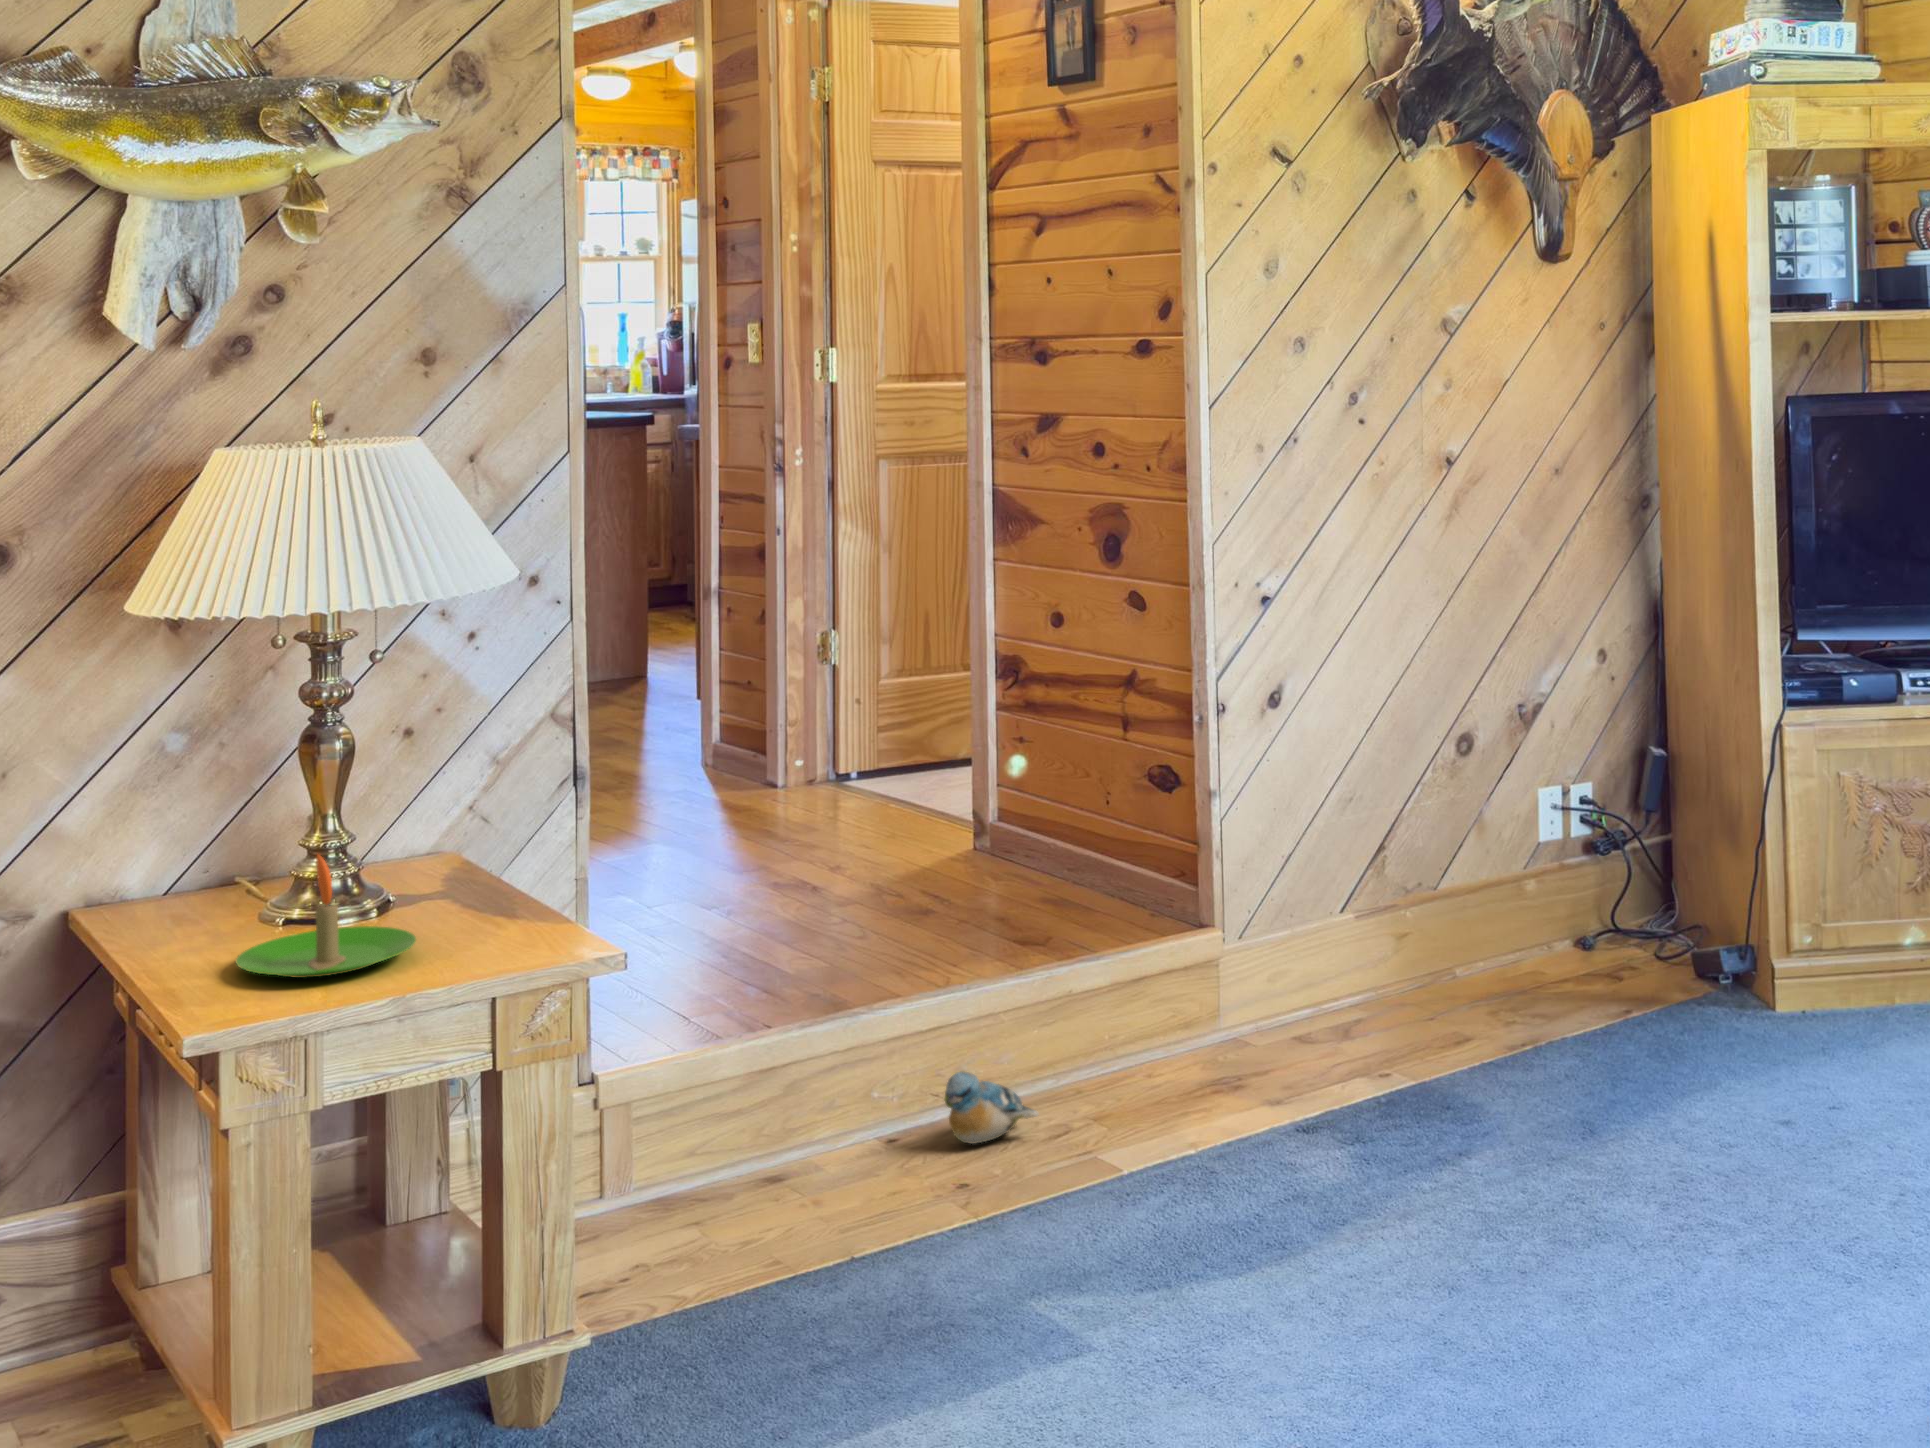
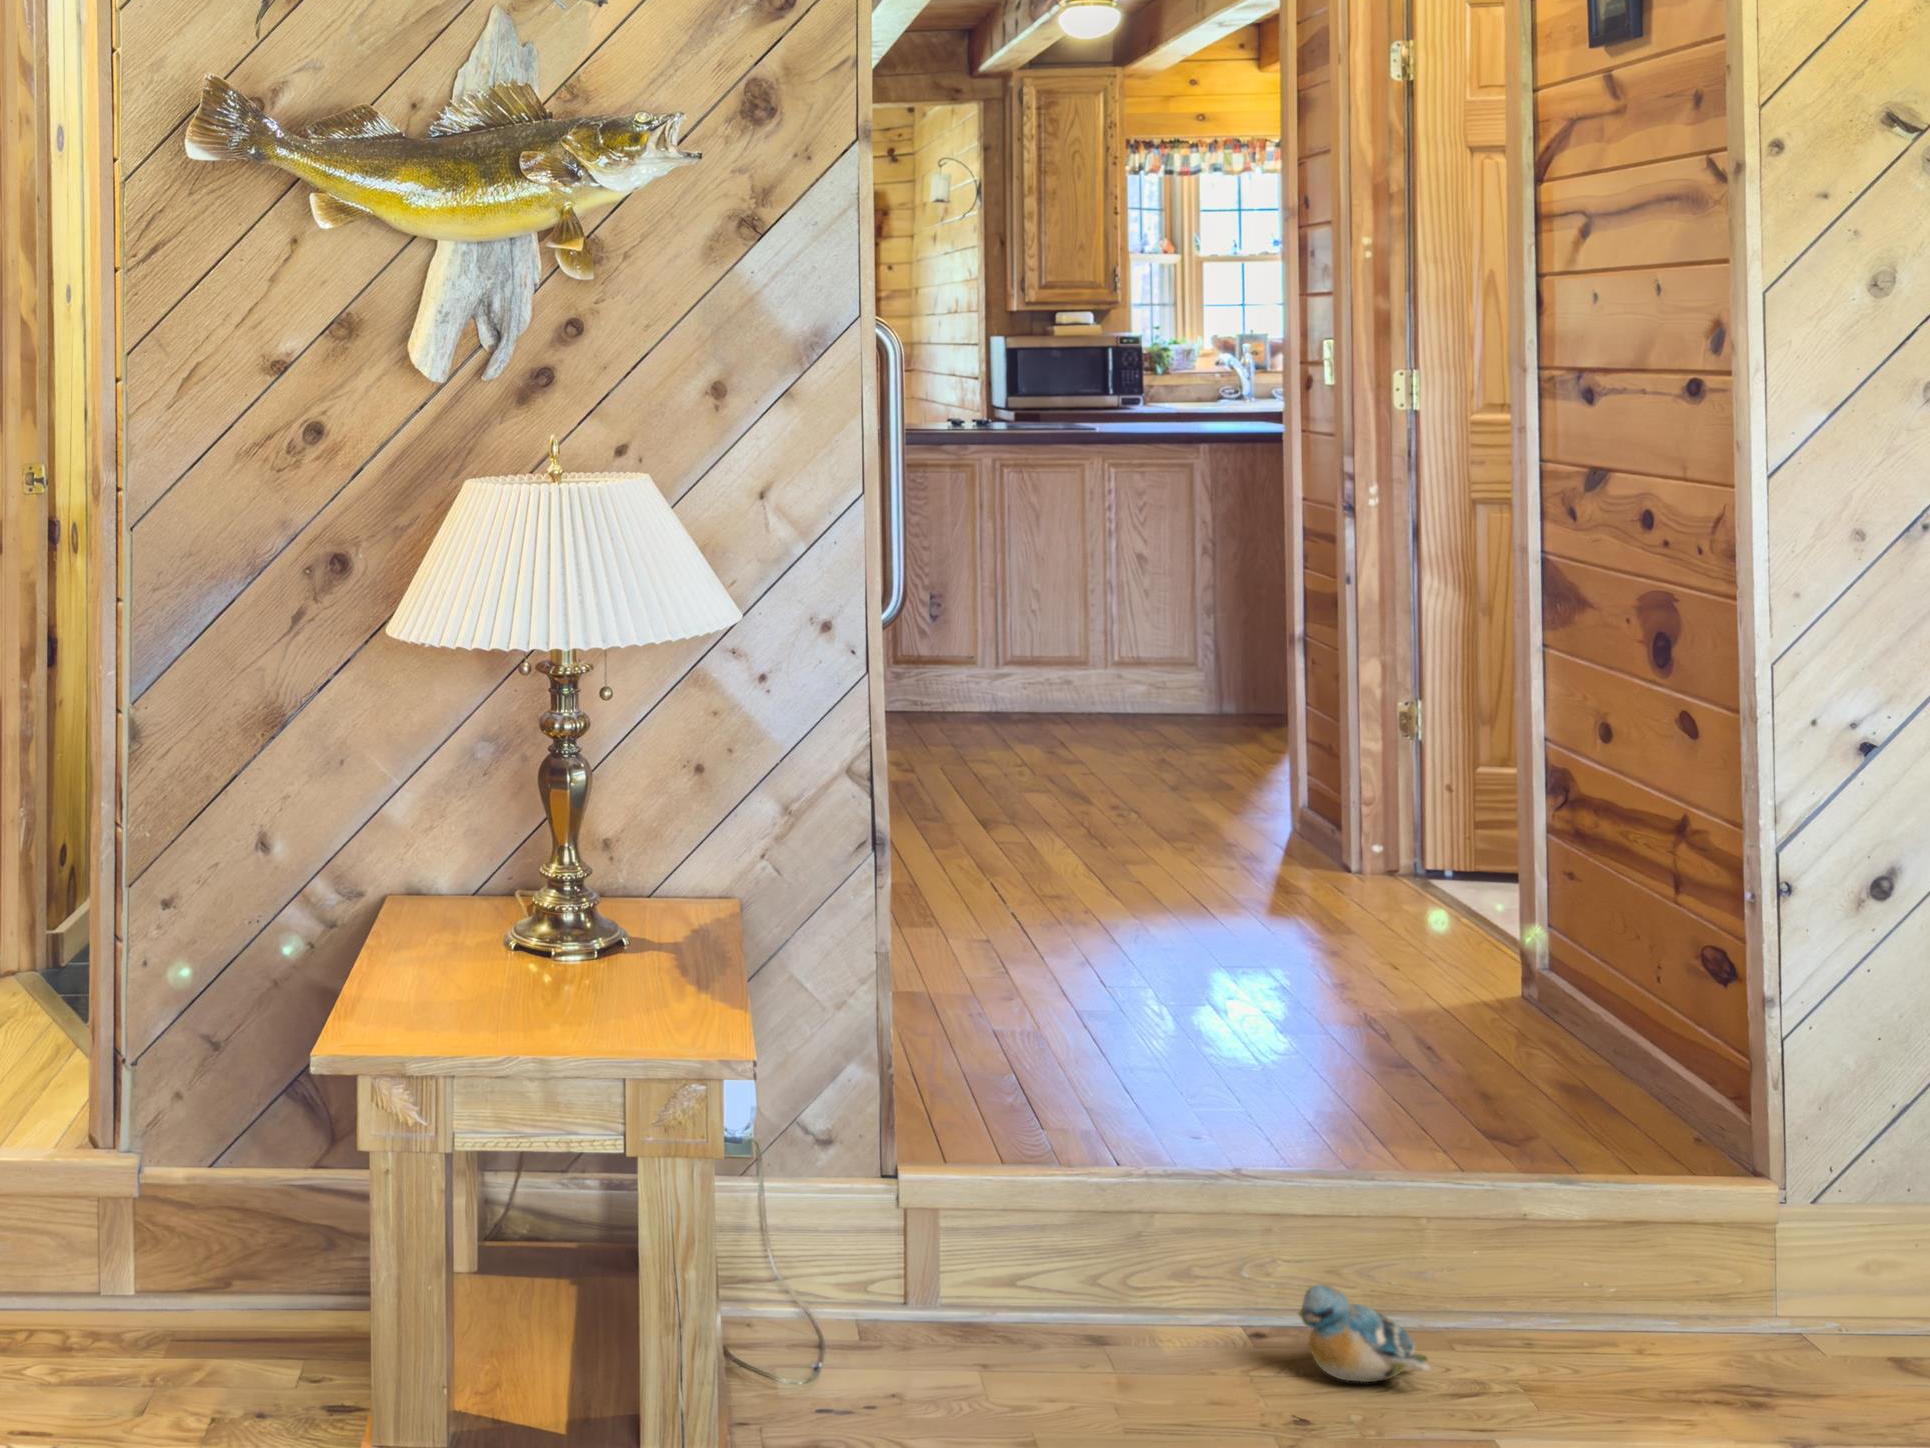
candle: present [236,855,416,978] -> none [419,891,584,1016]

